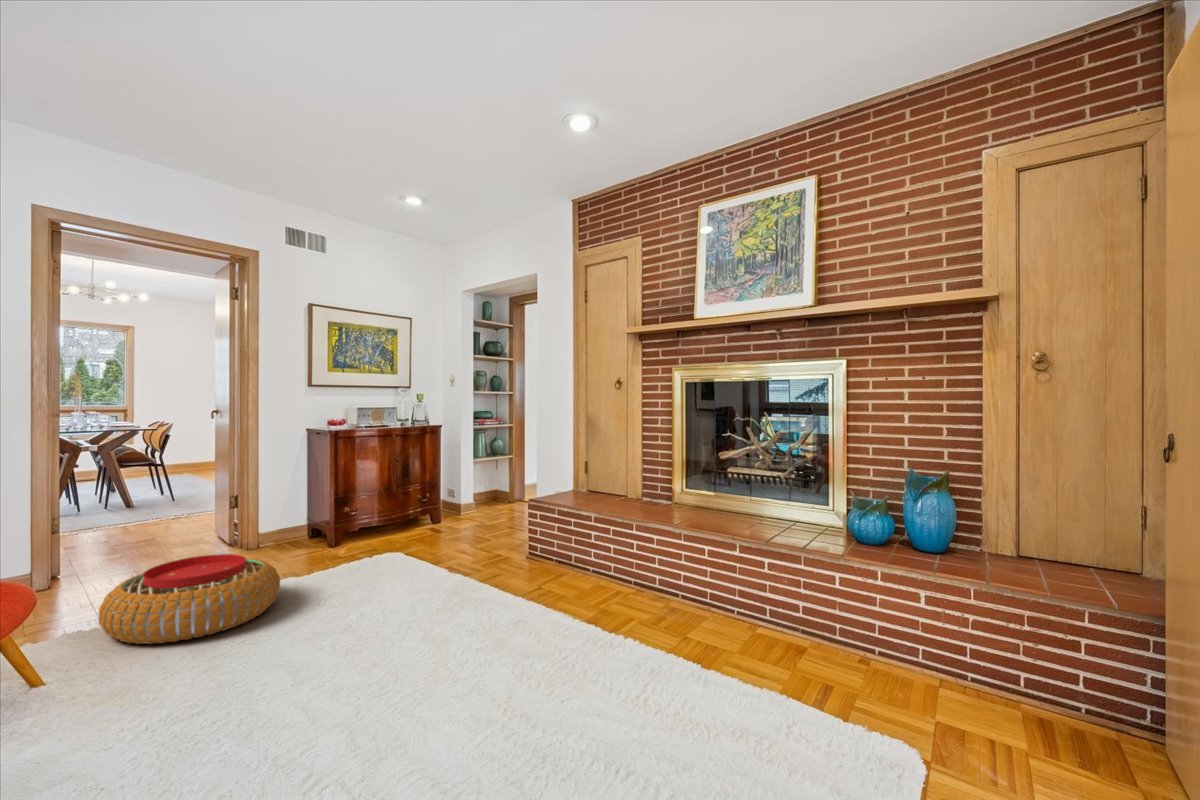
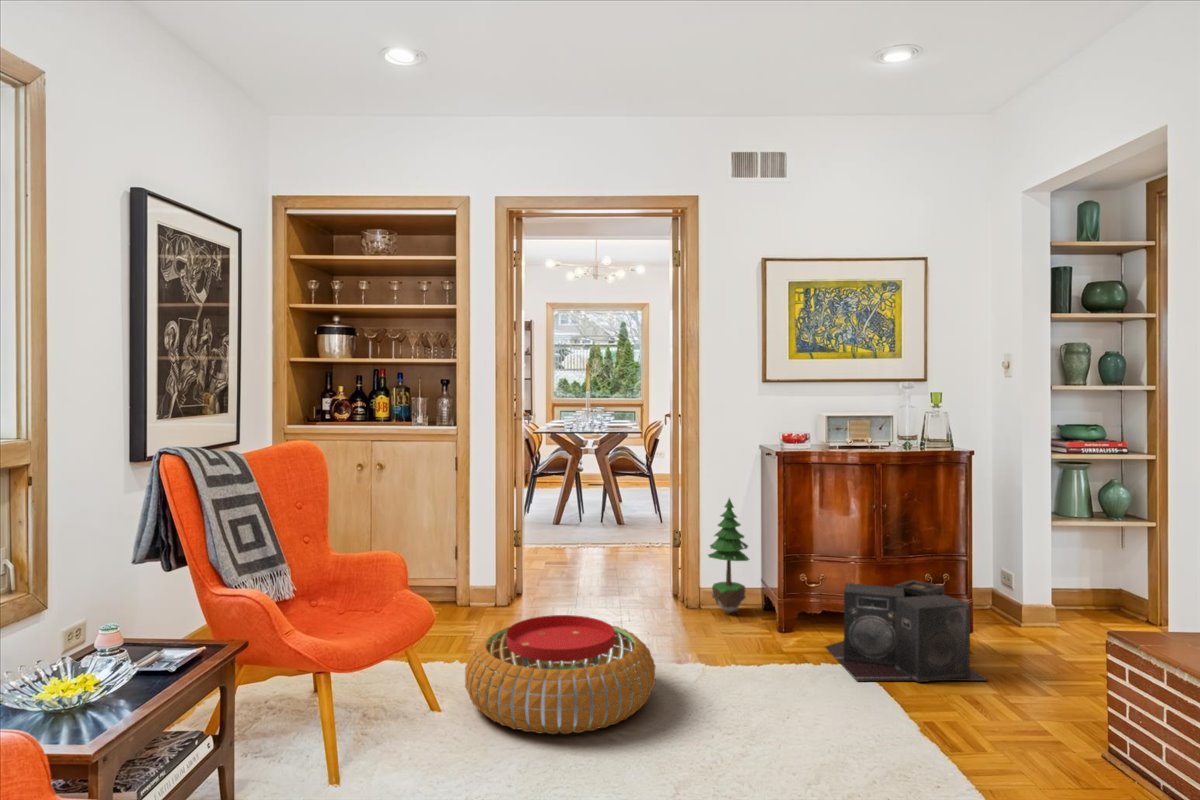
potted tree: none [271,465,304,546] -> present [708,498,749,613]
speaker: none [358,499,460,558] -> present [825,580,987,682]

